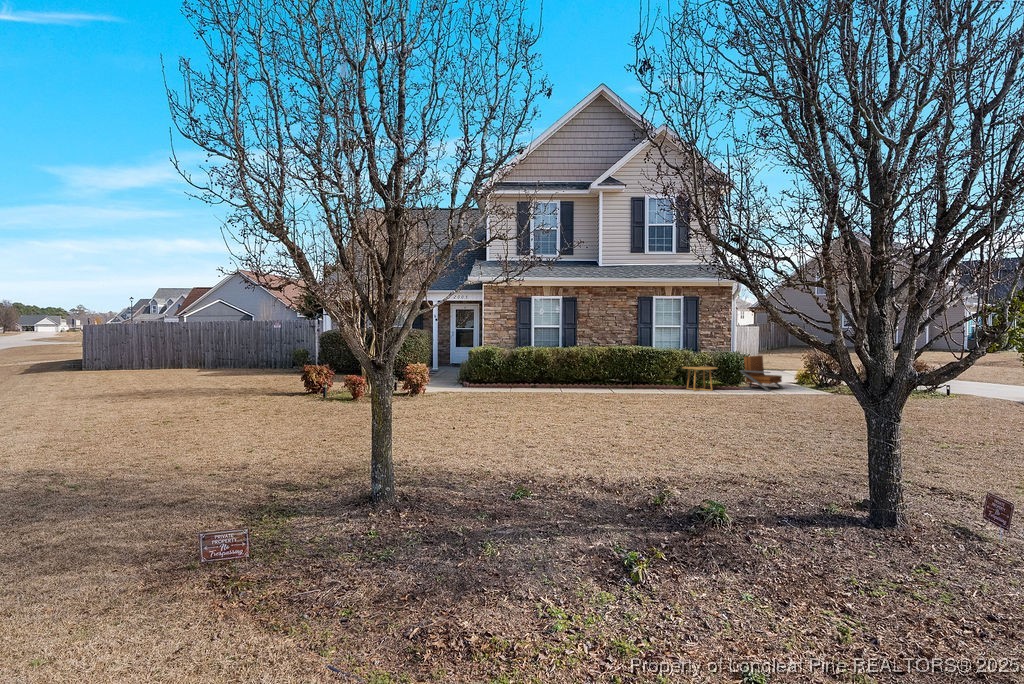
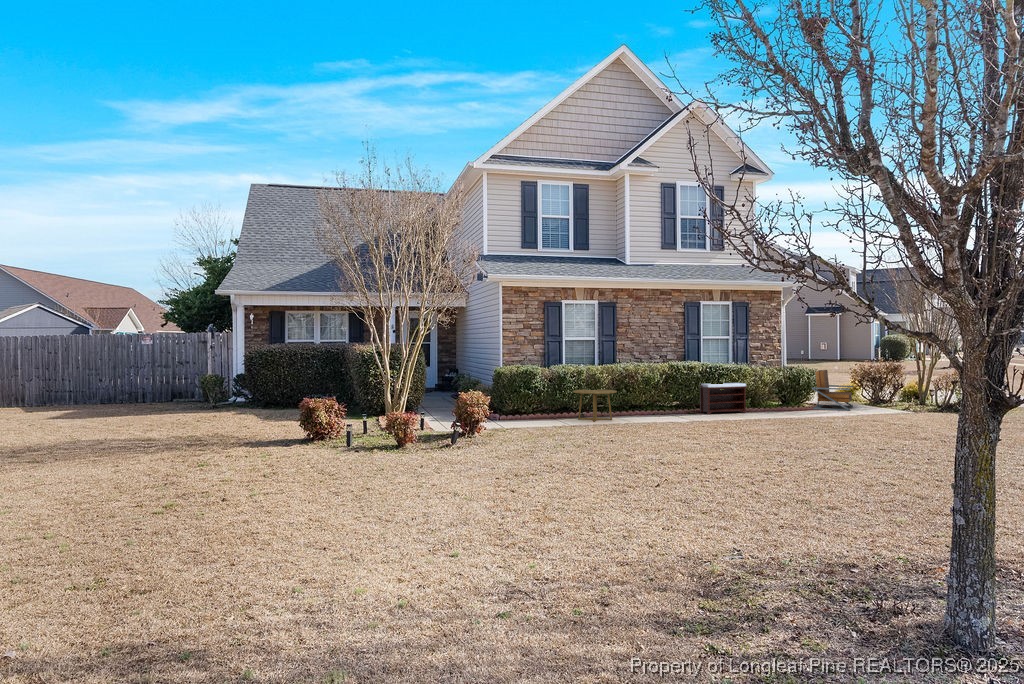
bench: none [633,364,673,389] -> present [699,383,747,414]
round table: present [682,366,717,391] -> present [573,389,617,422]

